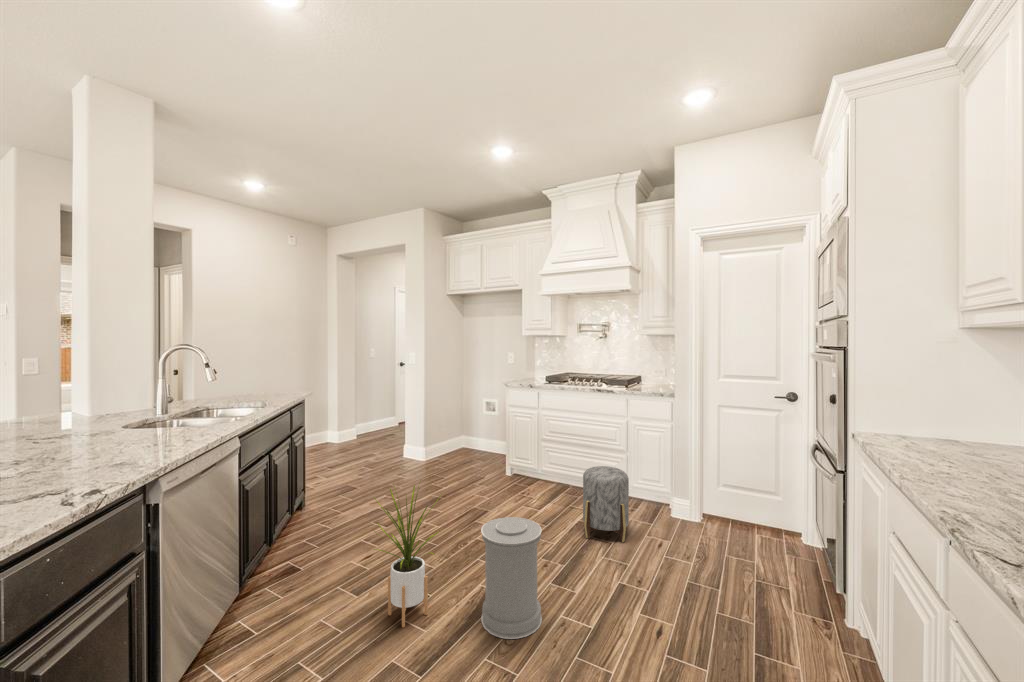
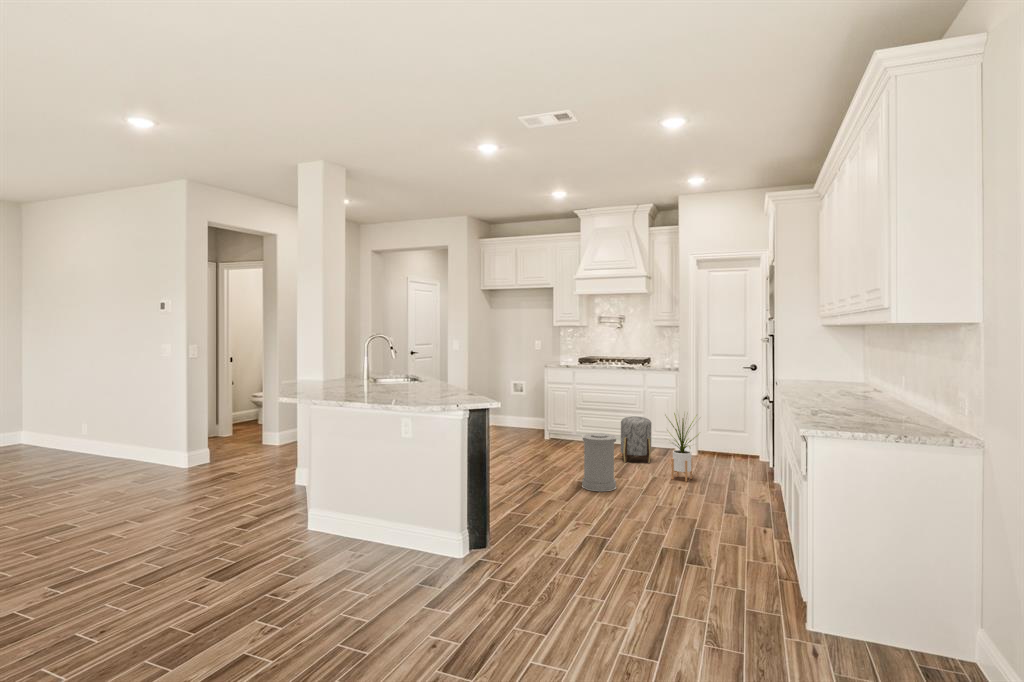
house plant: present [375,485,440,627] -> present [666,413,699,482]

